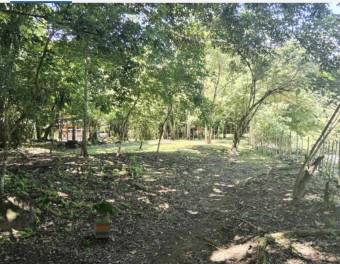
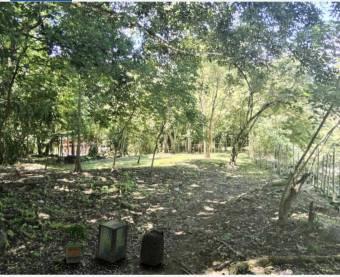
storage box: none [123,197,153,239] -> present [97,220,128,263]
backpack: none [165,206,189,241] -> present [140,230,164,266]

